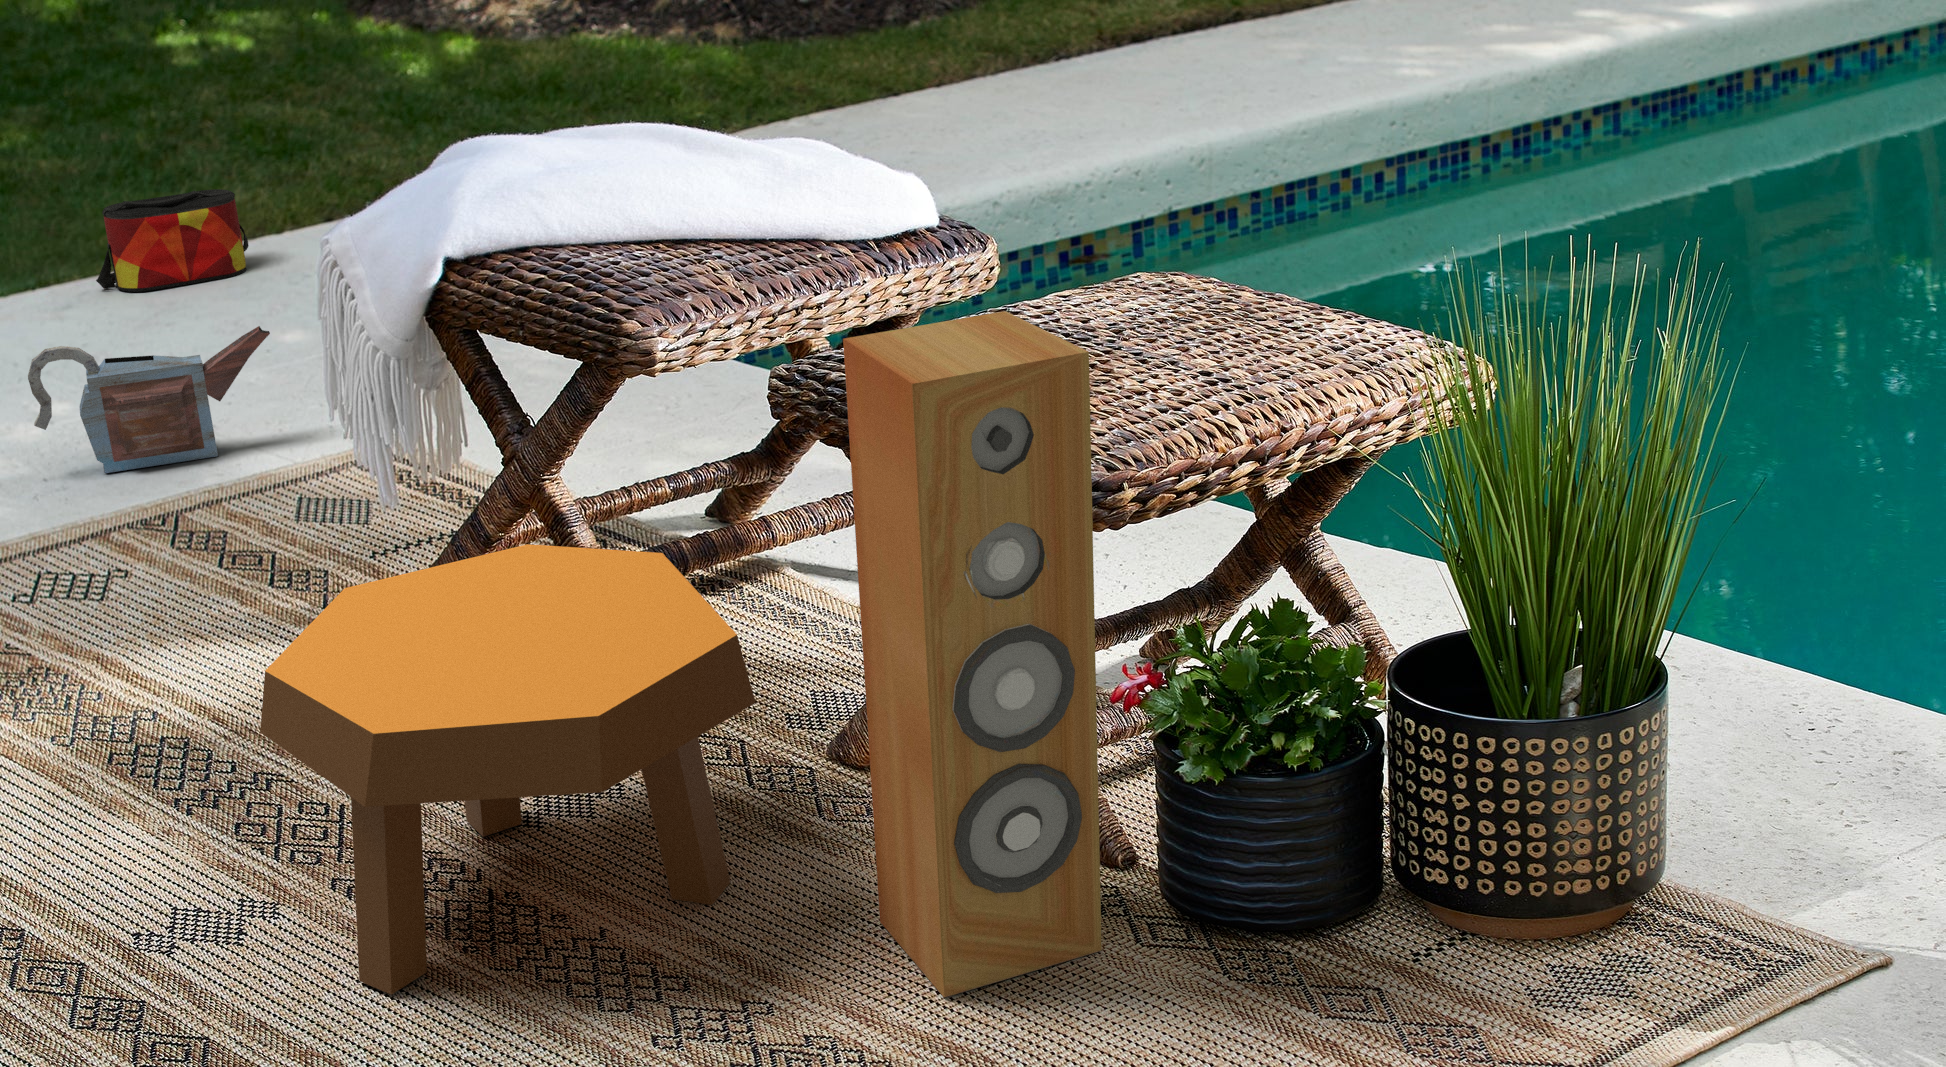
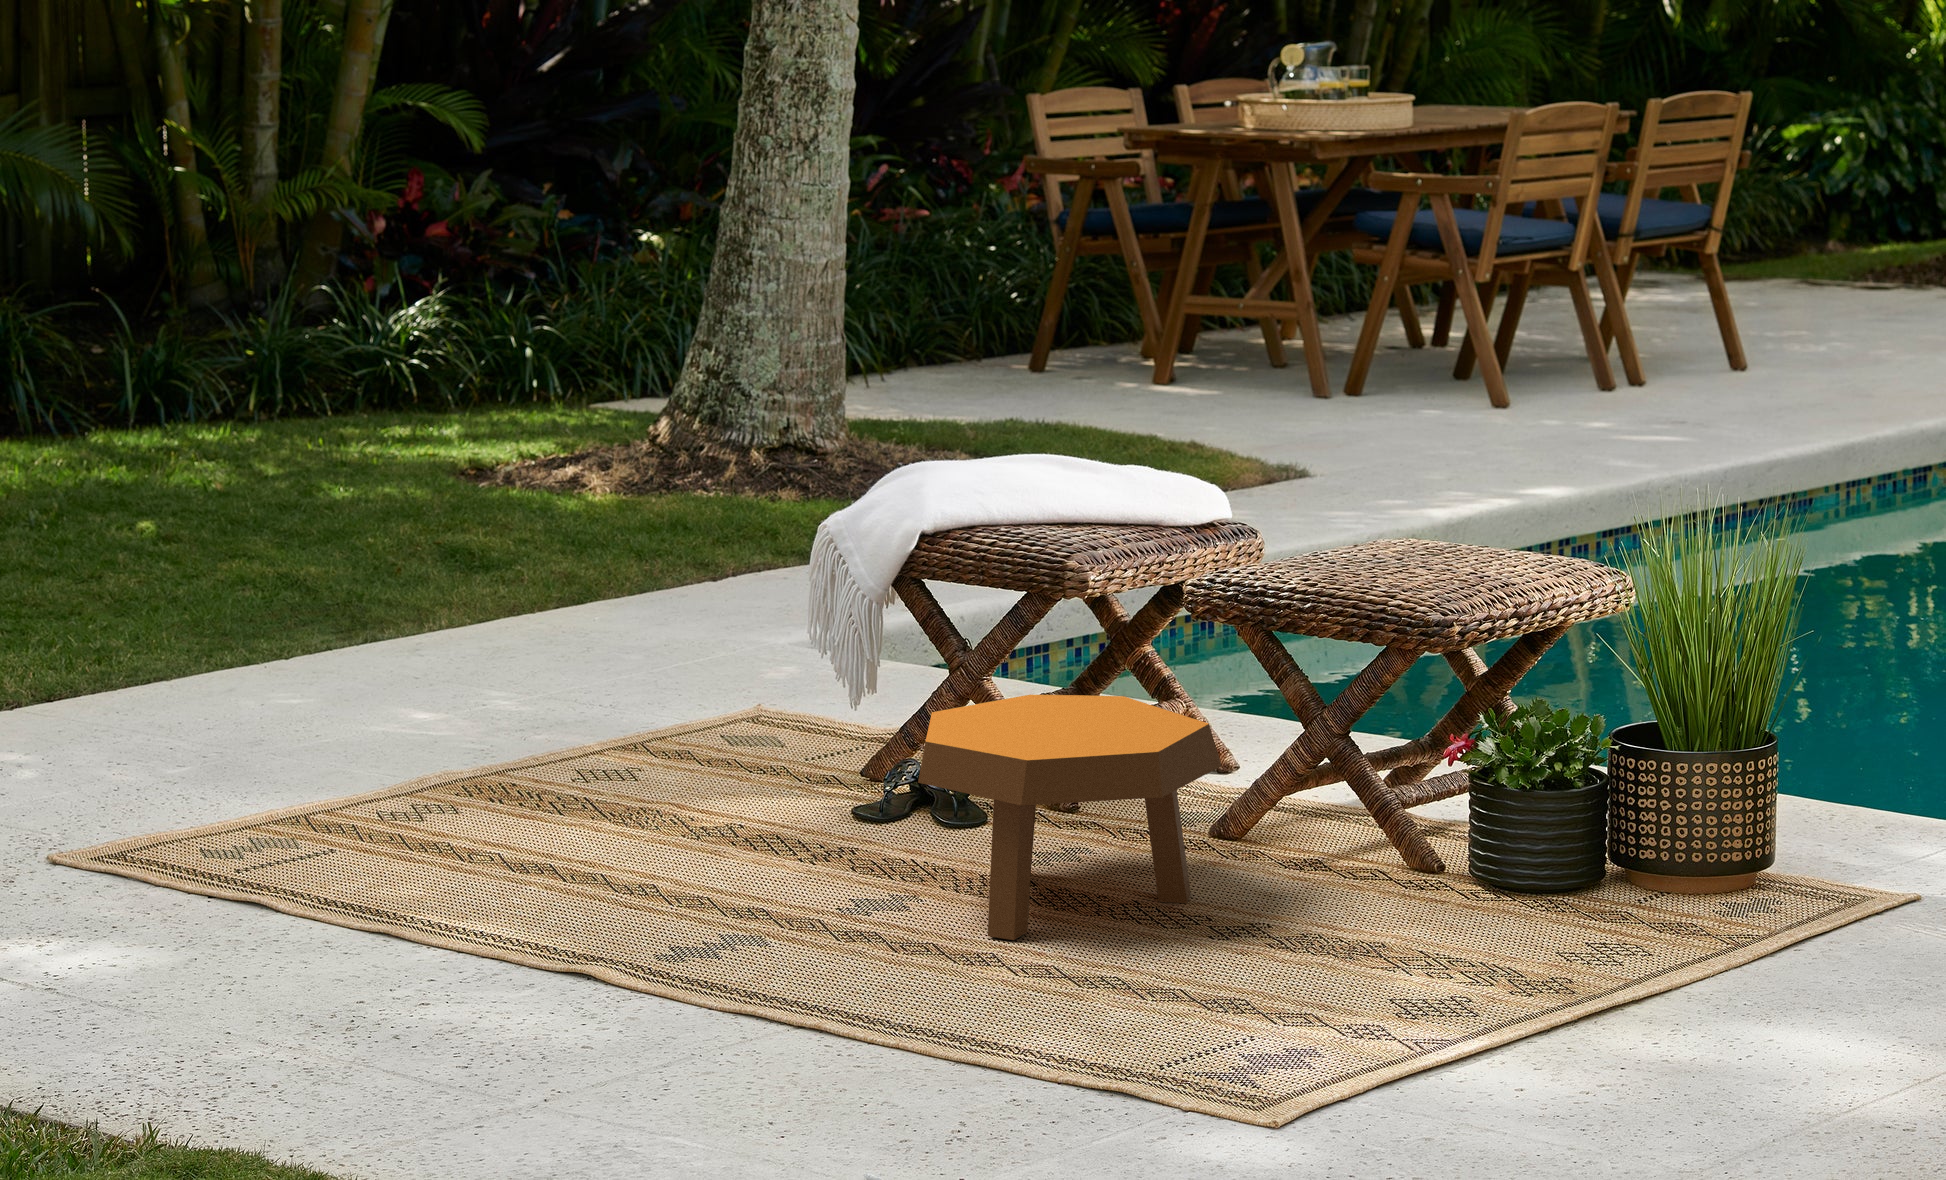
bag: present [96,189,249,292] -> none [407,560,521,638]
speaker: present [843,311,1102,997] -> none [1301,517,1454,930]
watering can: present [28,326,270,473] -> none [493,625,663,733]

